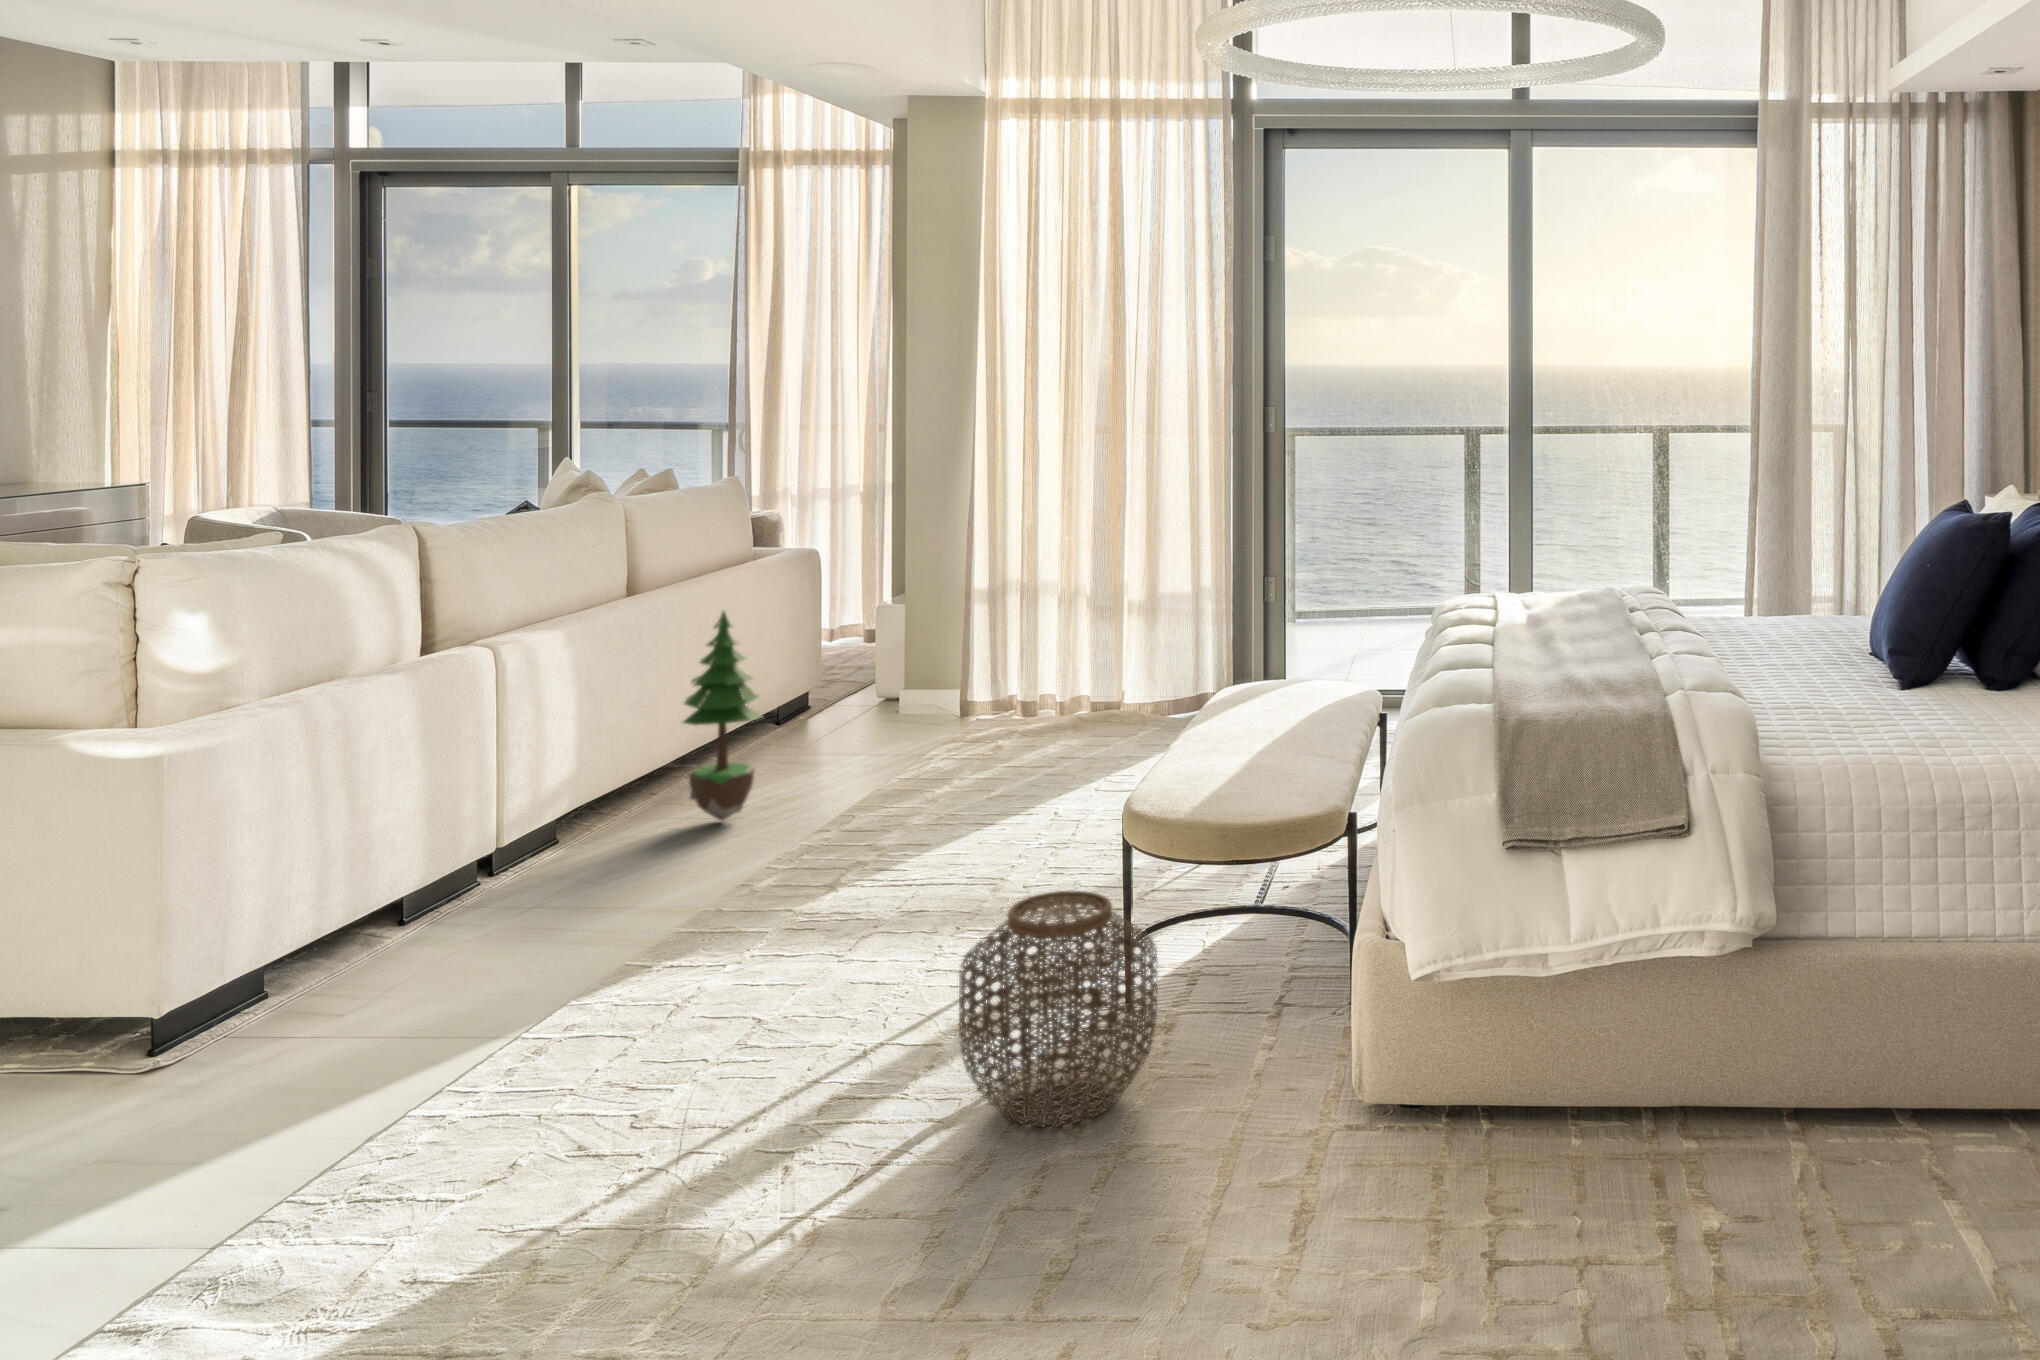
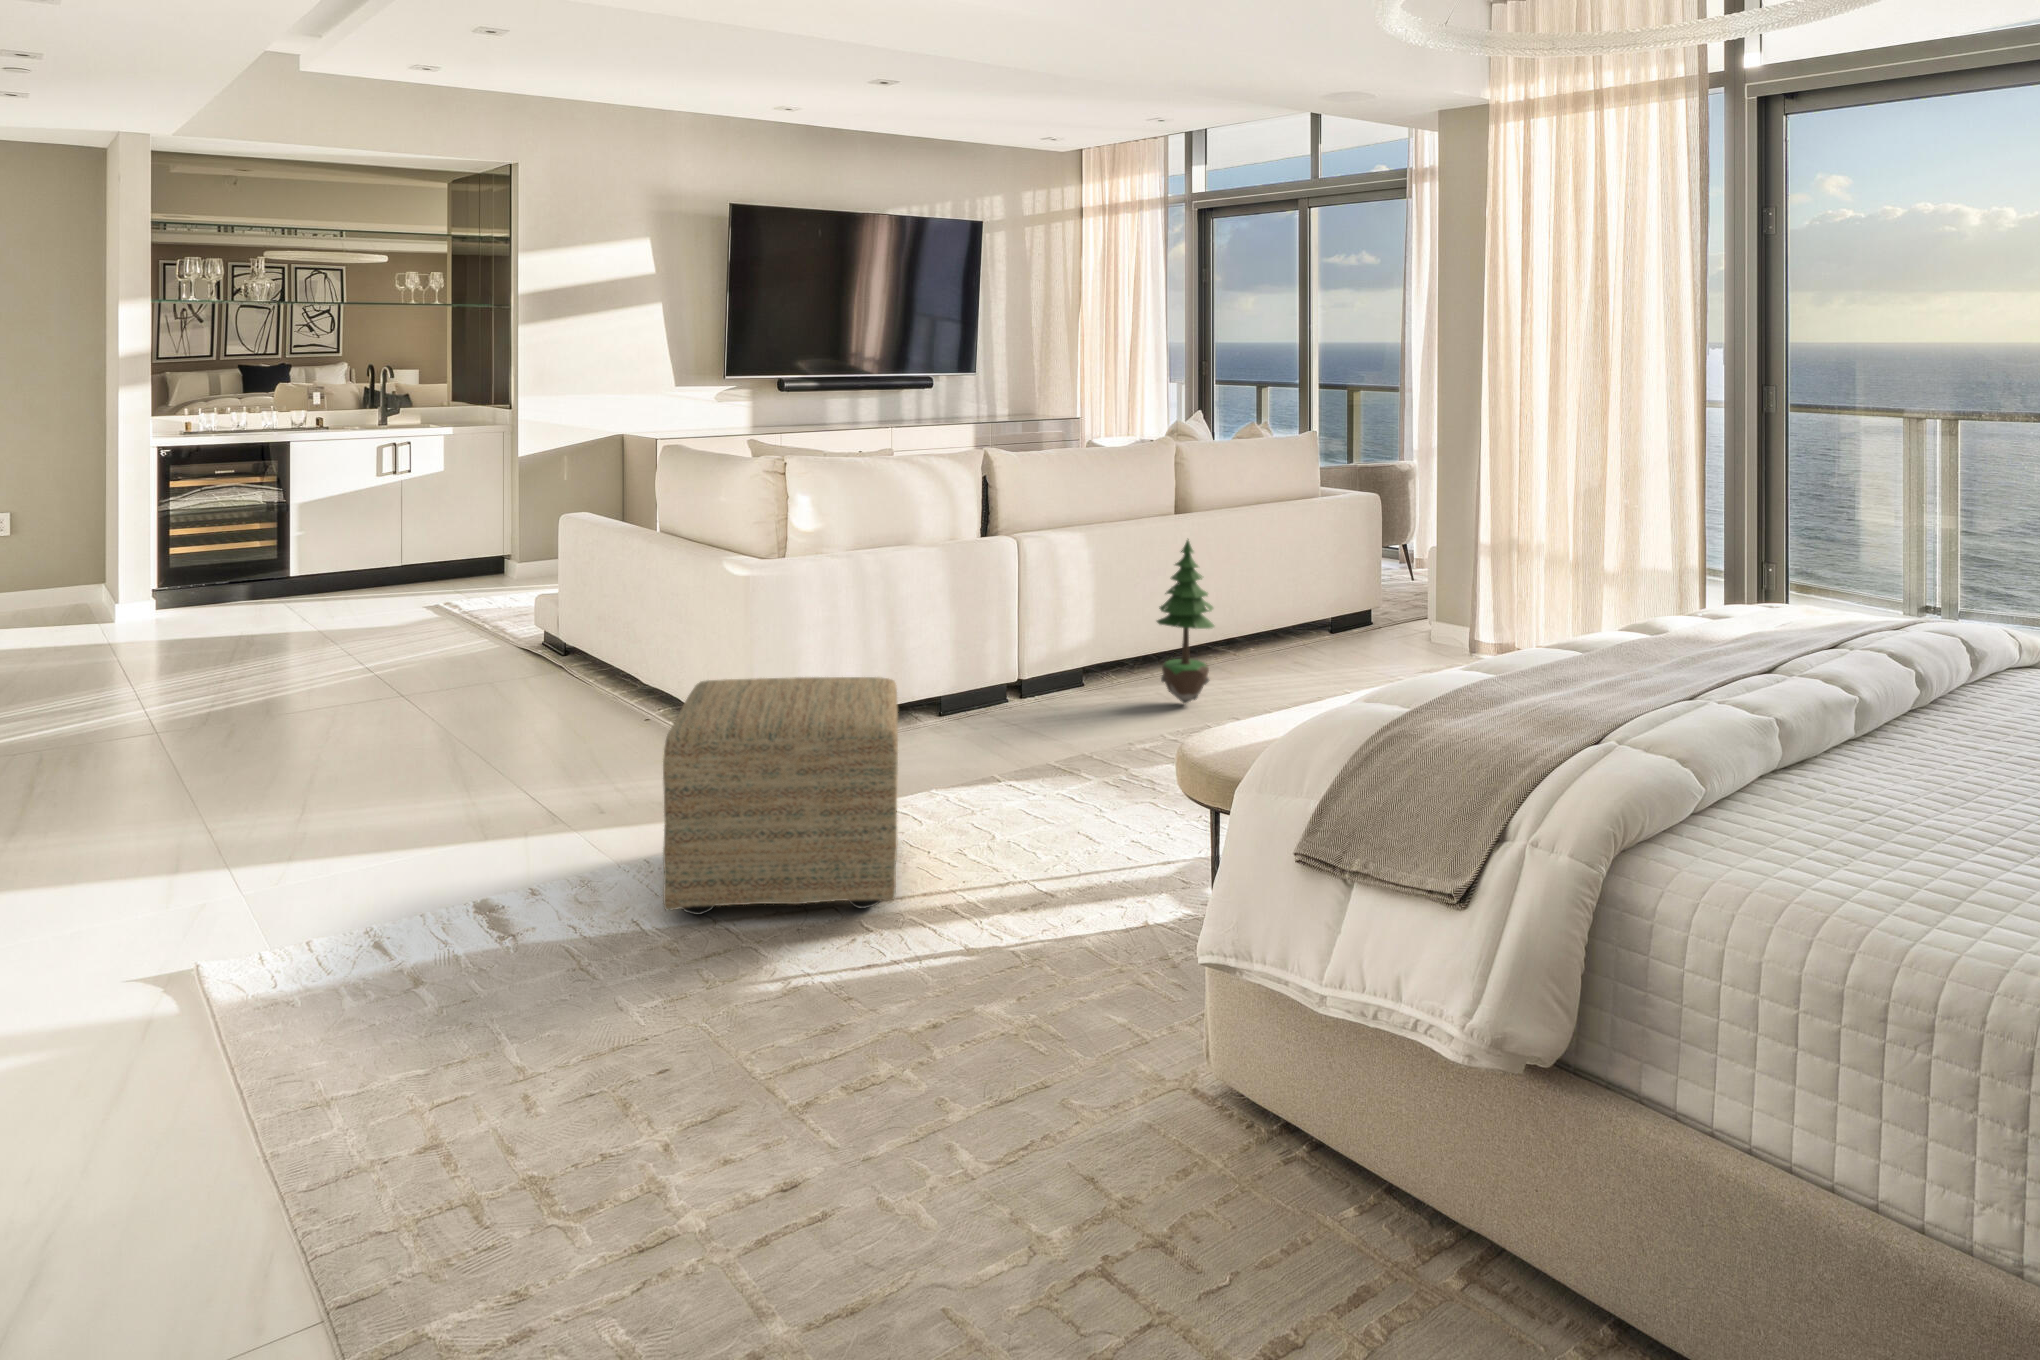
ottoman: none [315,843,803,1264] -> present [663,677,898,915]
woven basket: present [959,891,1158,1127] -> none [961,788,1123,986]

